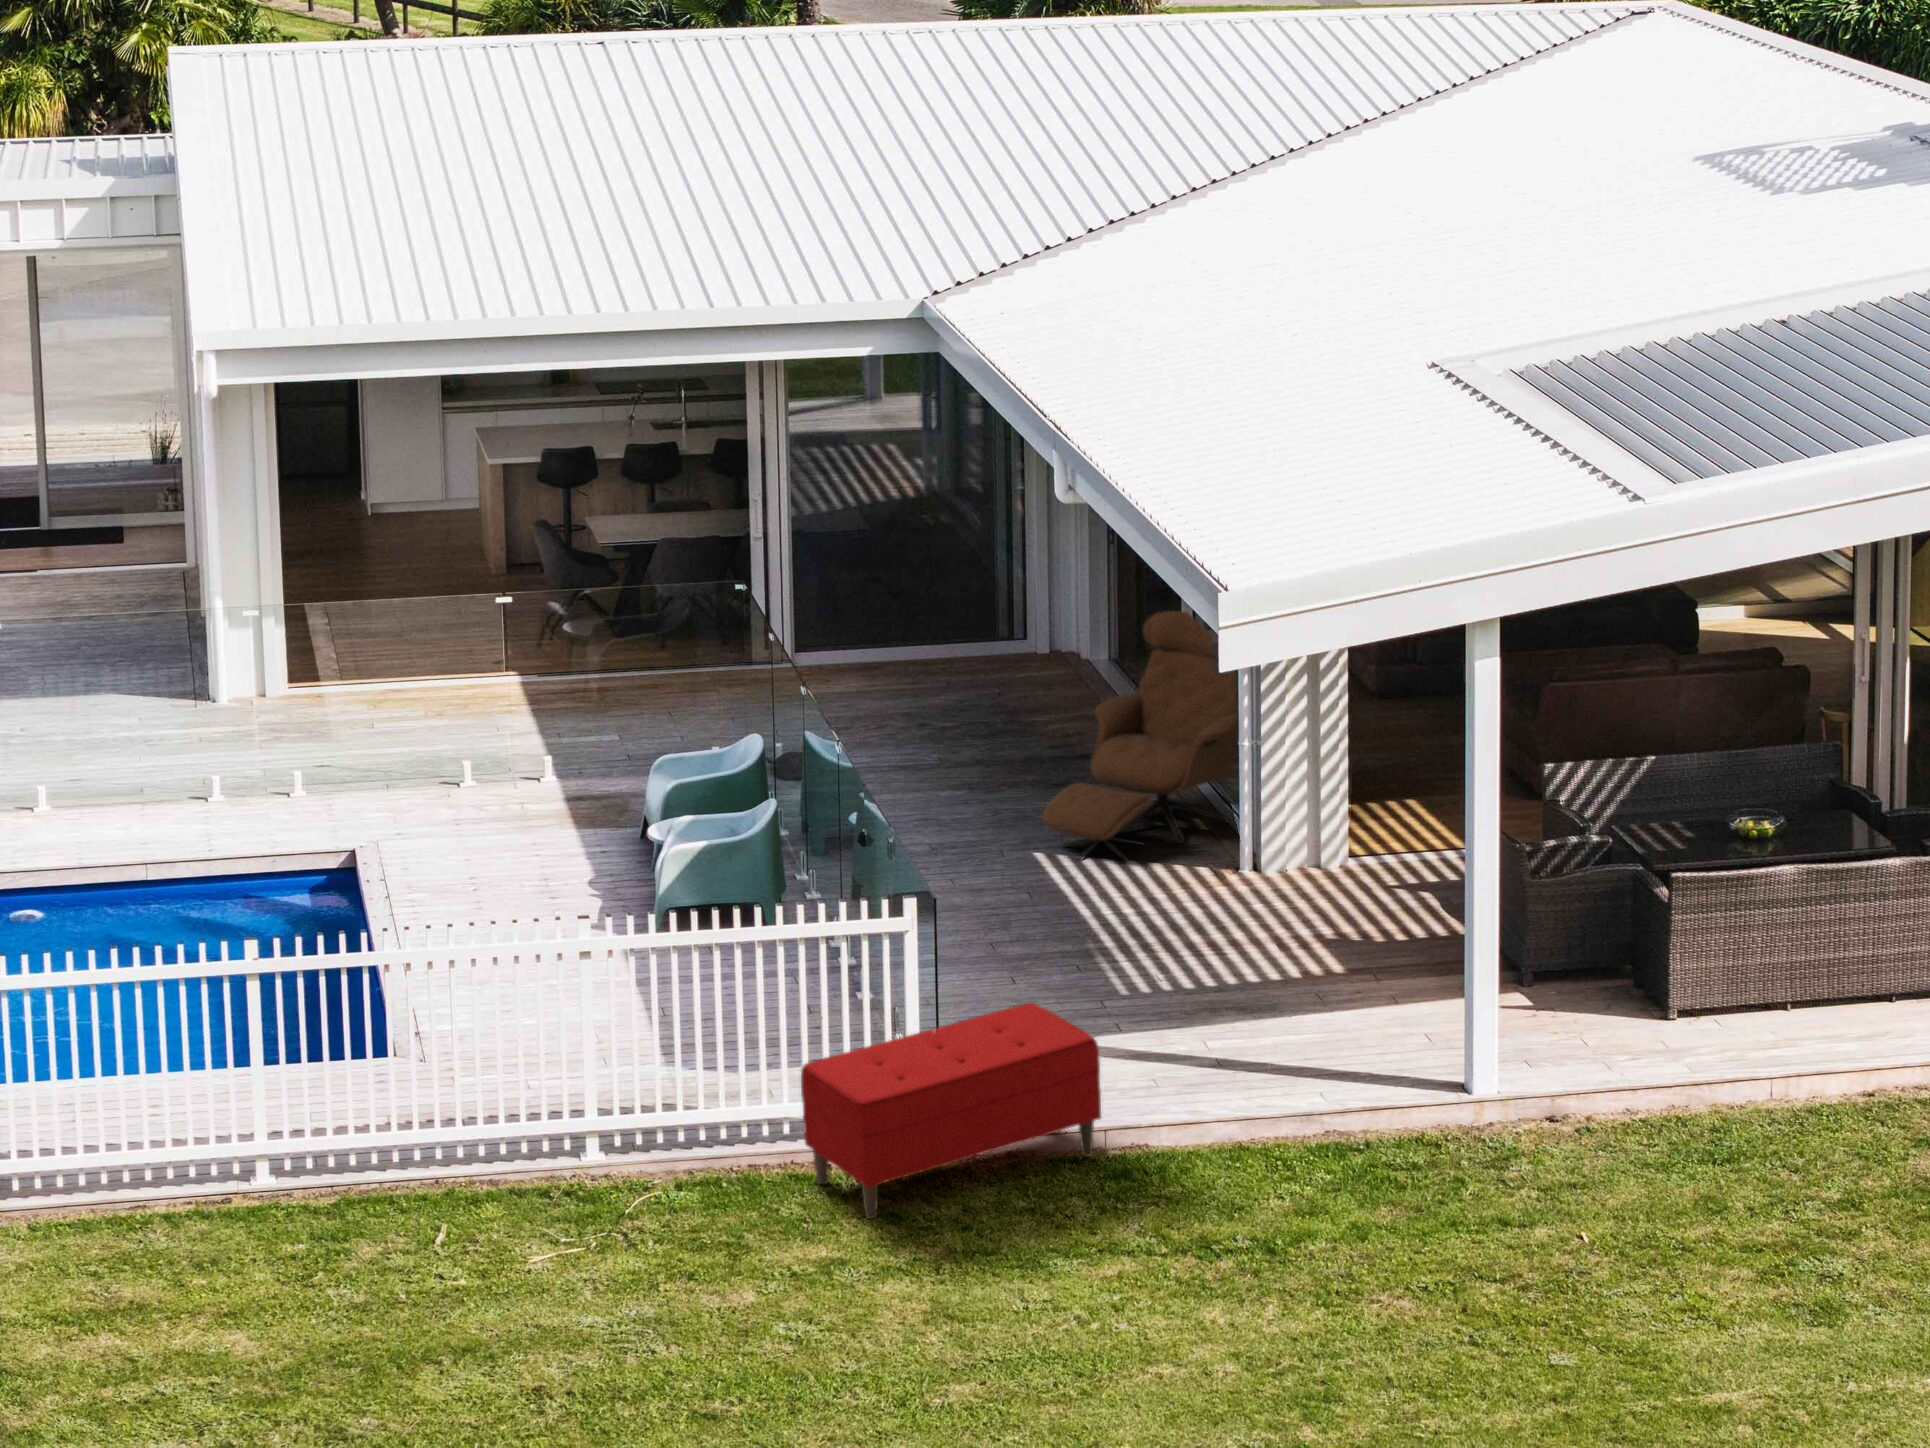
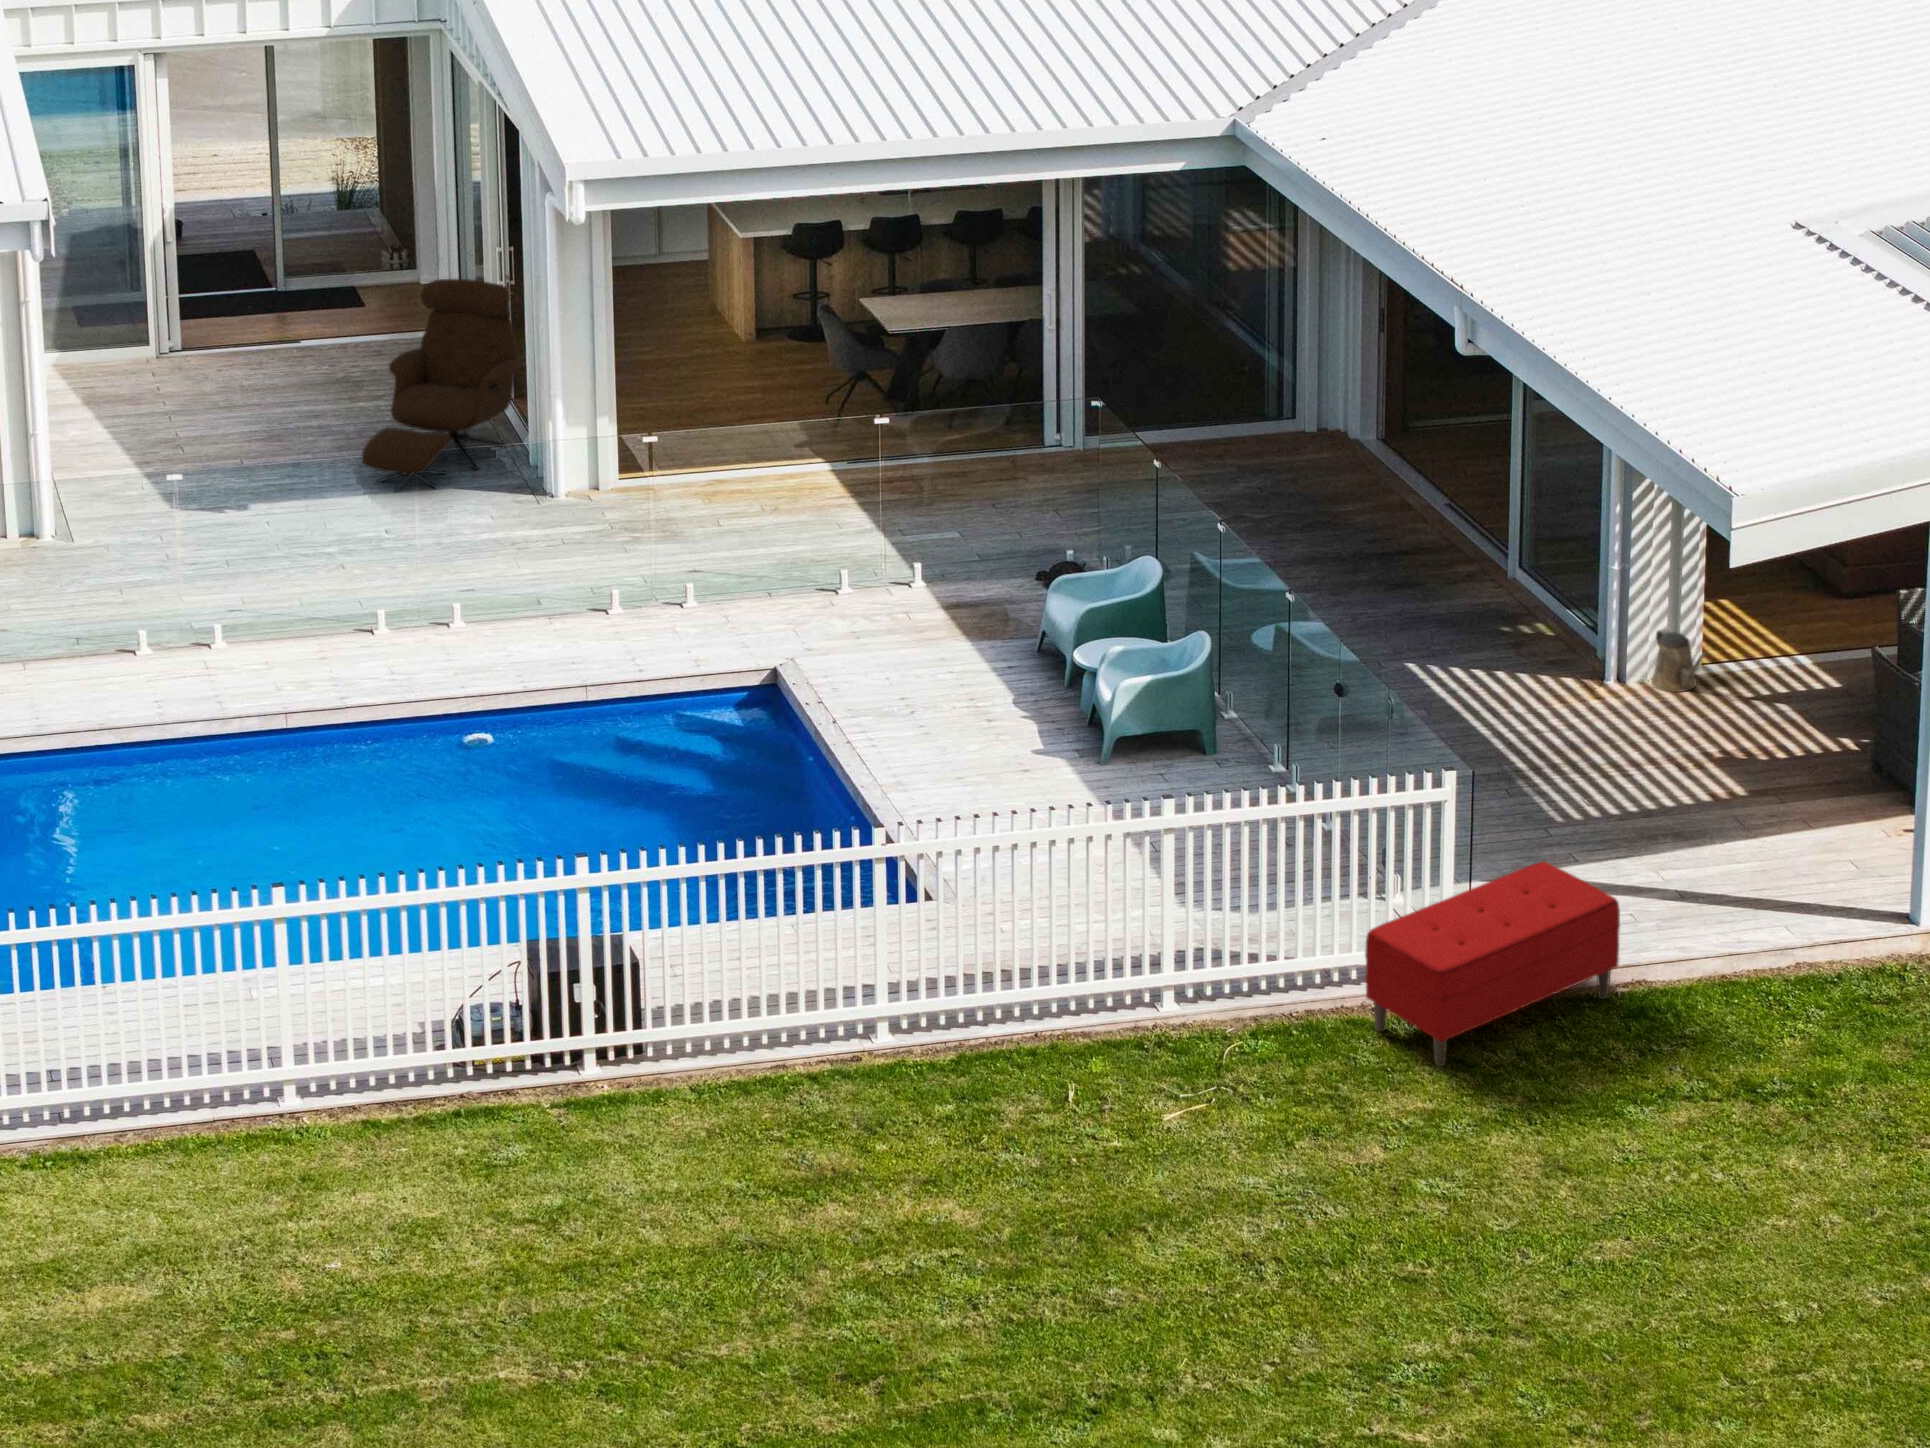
lounge chair: present [1042,611,1238,862] -> present [362,279,521,493]
watering can: none [1289,813,1339,881] -> present [1652,628,1706,692]

